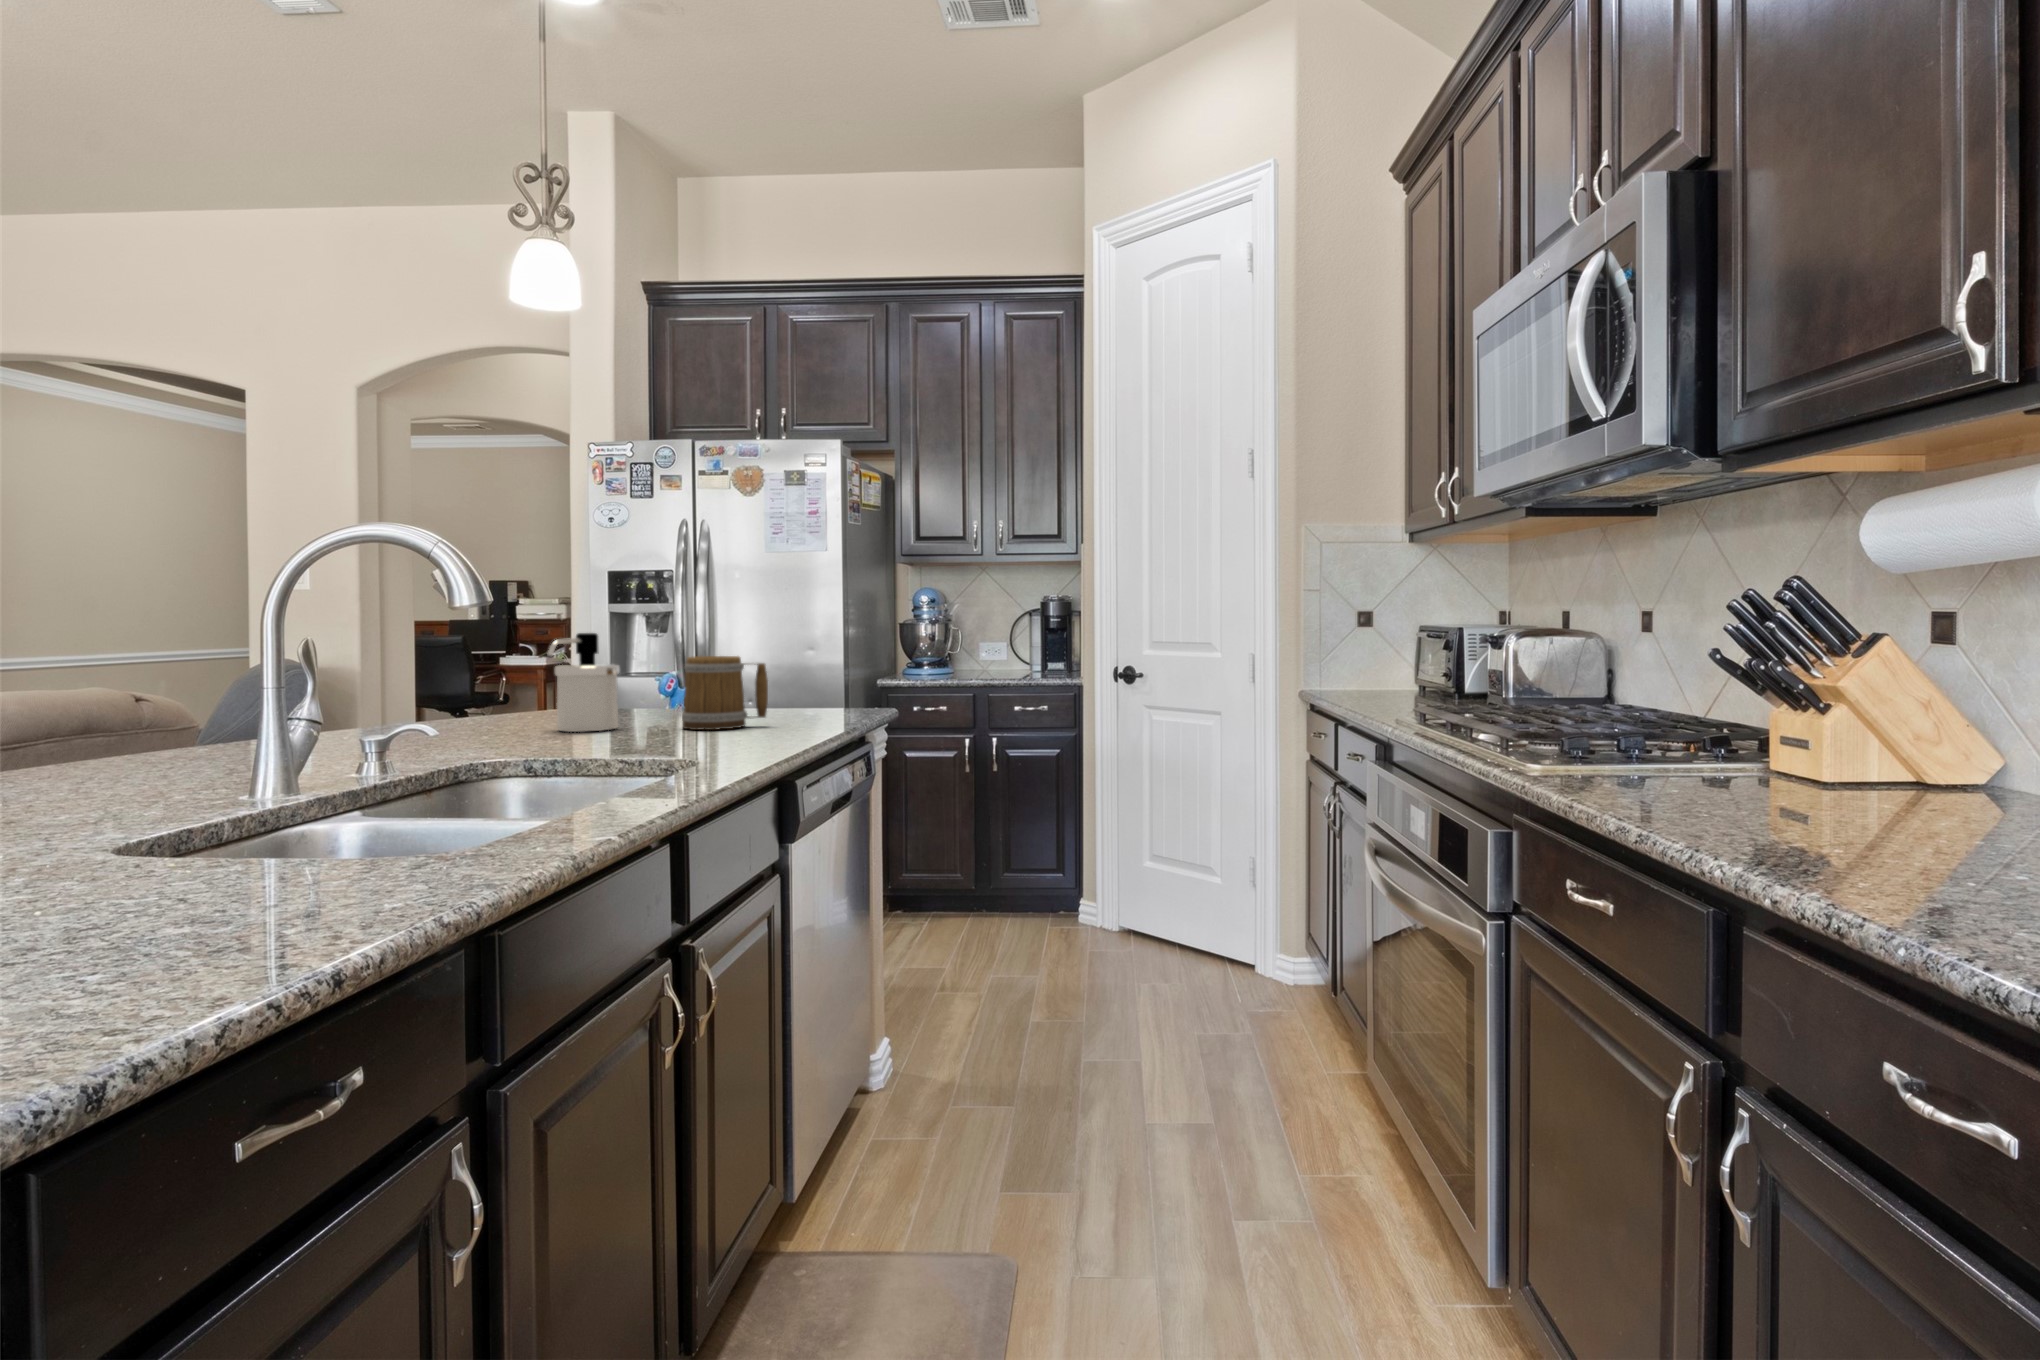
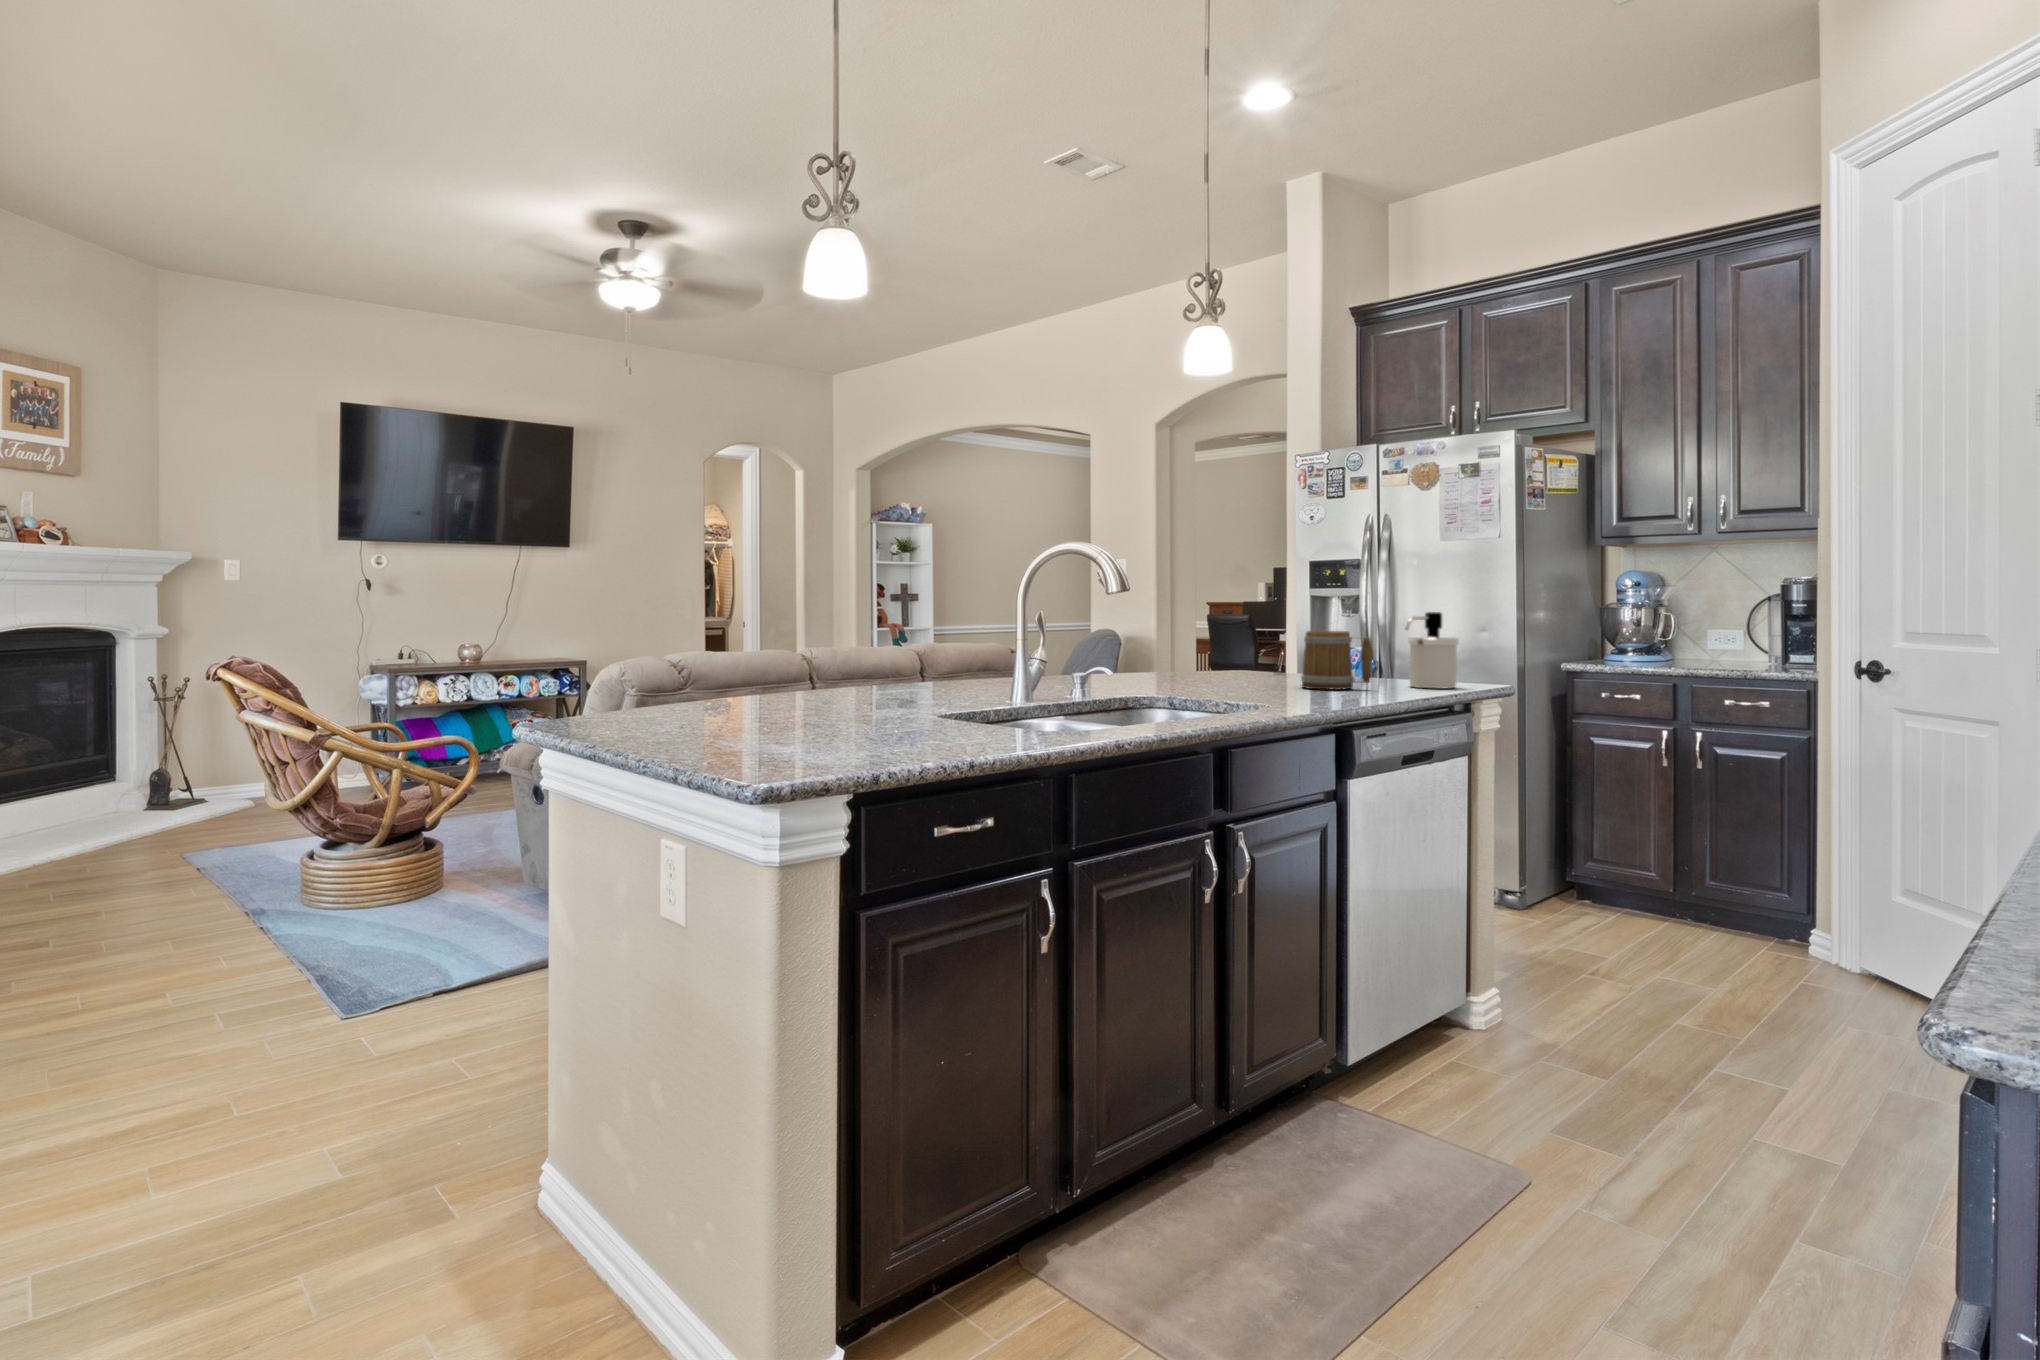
soap dispenser: present [547,633,620,732] -> present [1405,612,1459,689]

